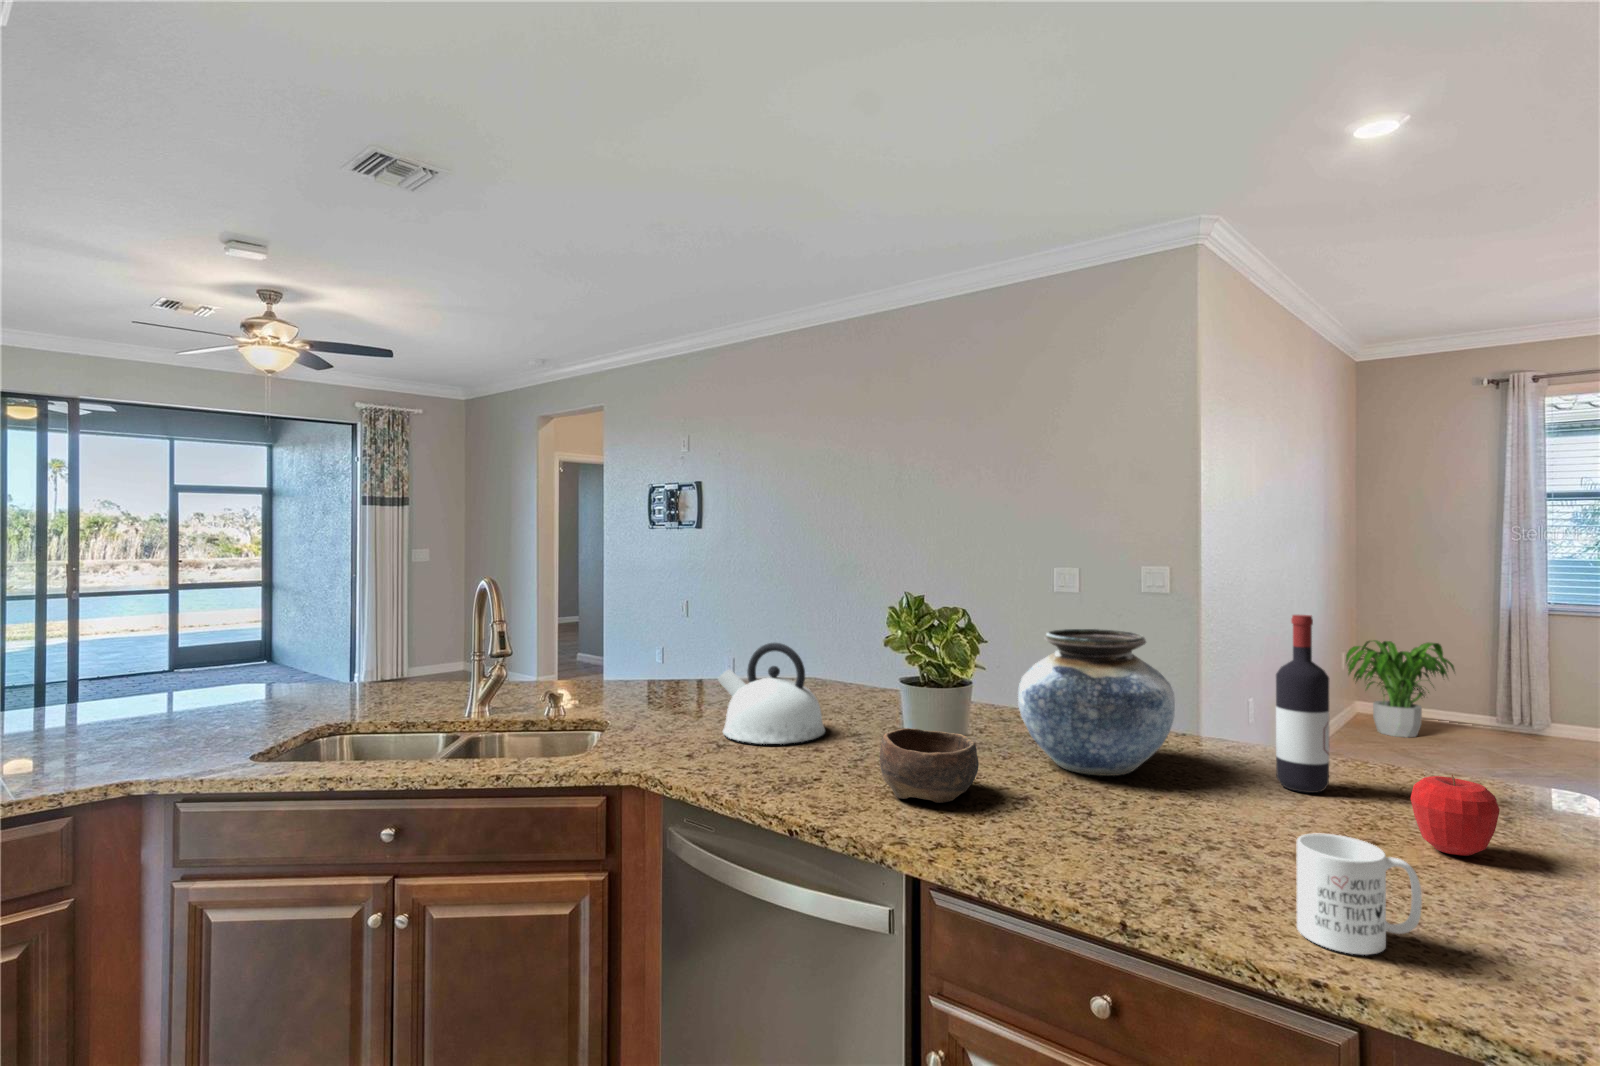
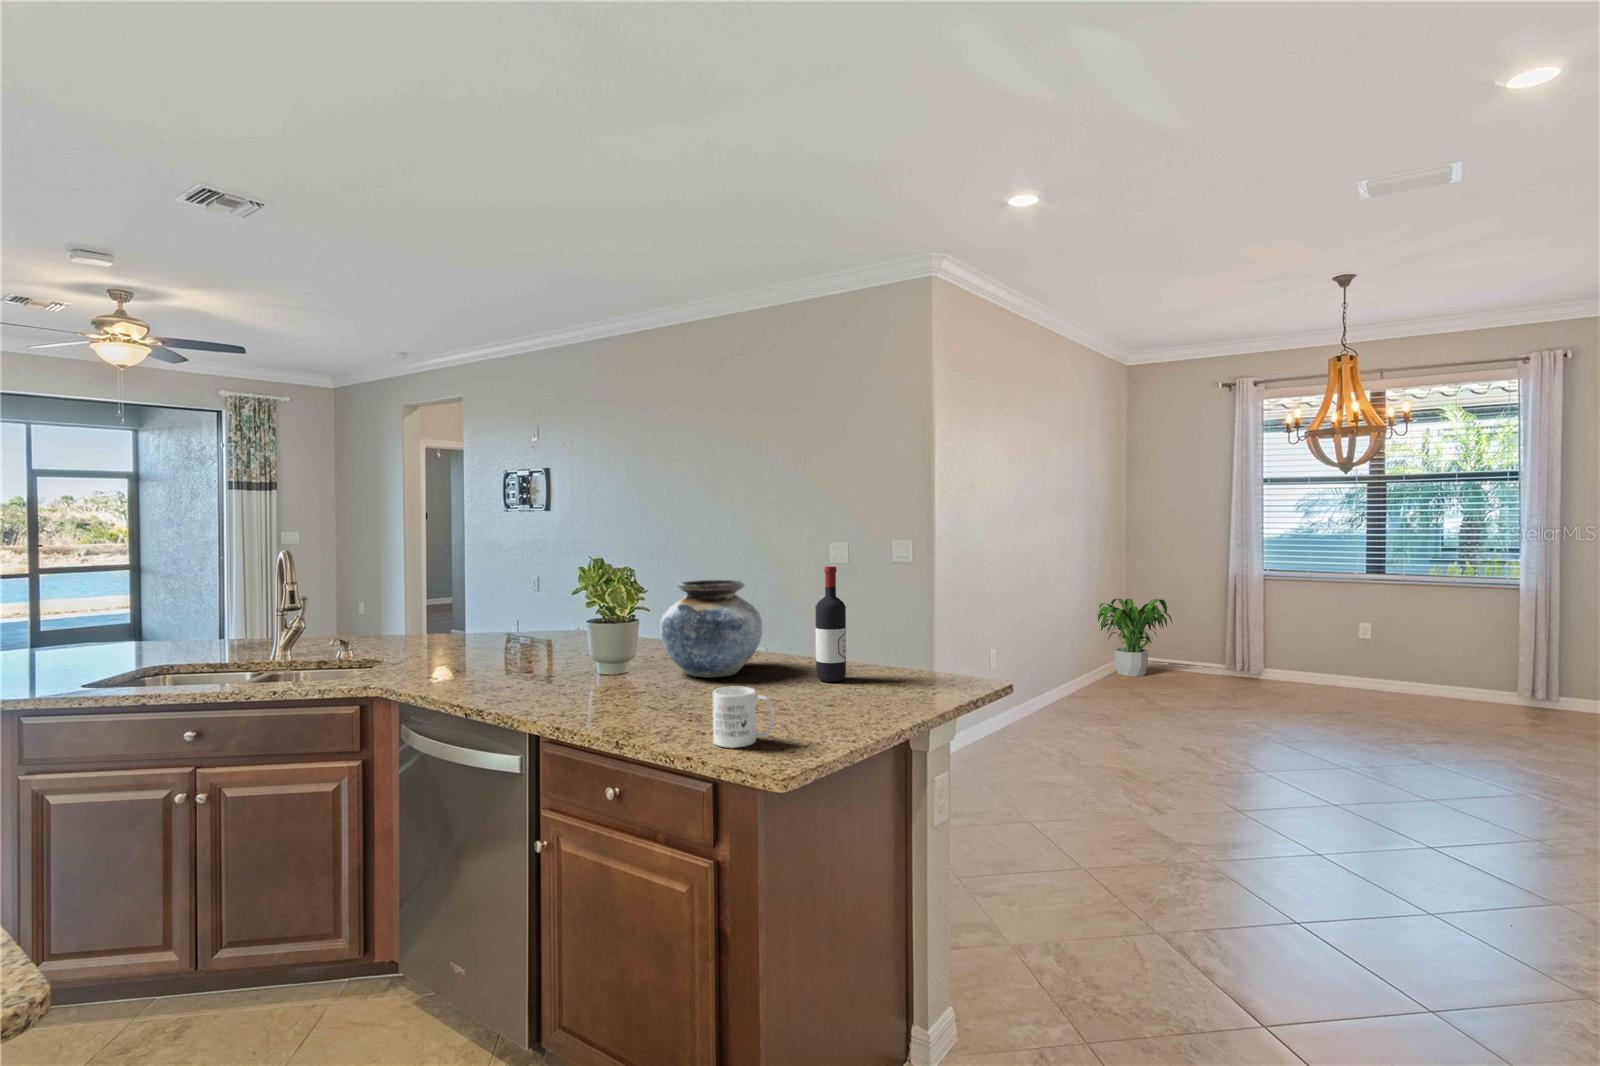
kettle: present [718,643,825,744] -> none [464,595,545,667]
bowl: present [880,728,979,803] -> none [541,648,611,694]
apple: present [1410,774,1500,856] -> none [845,659,888,707]

